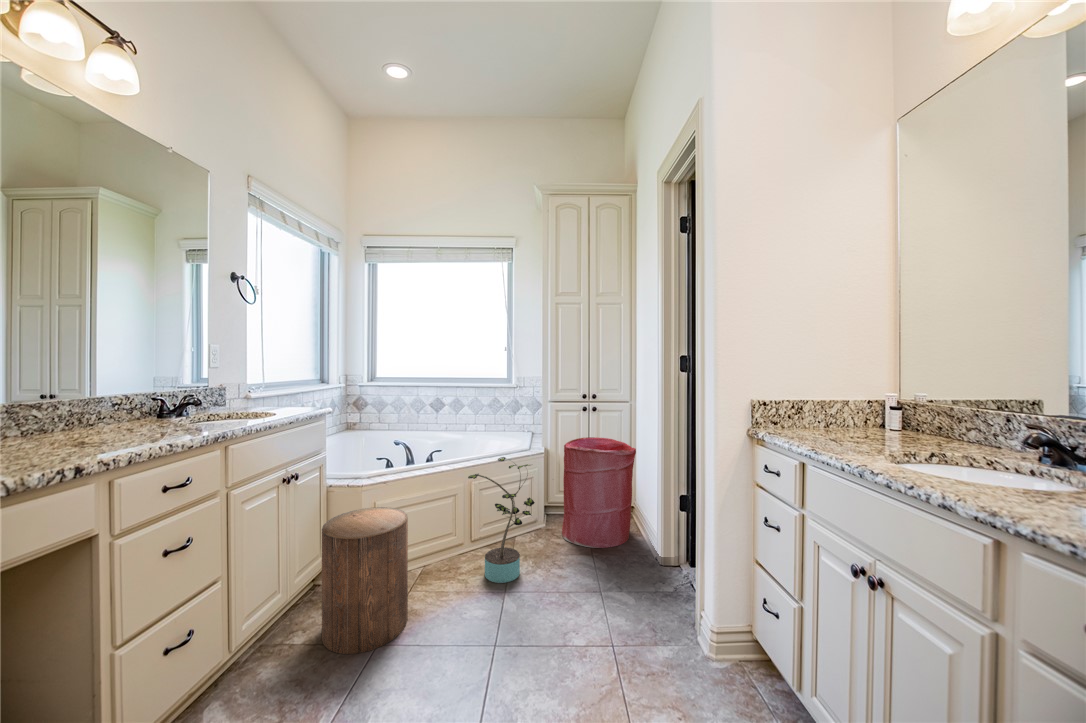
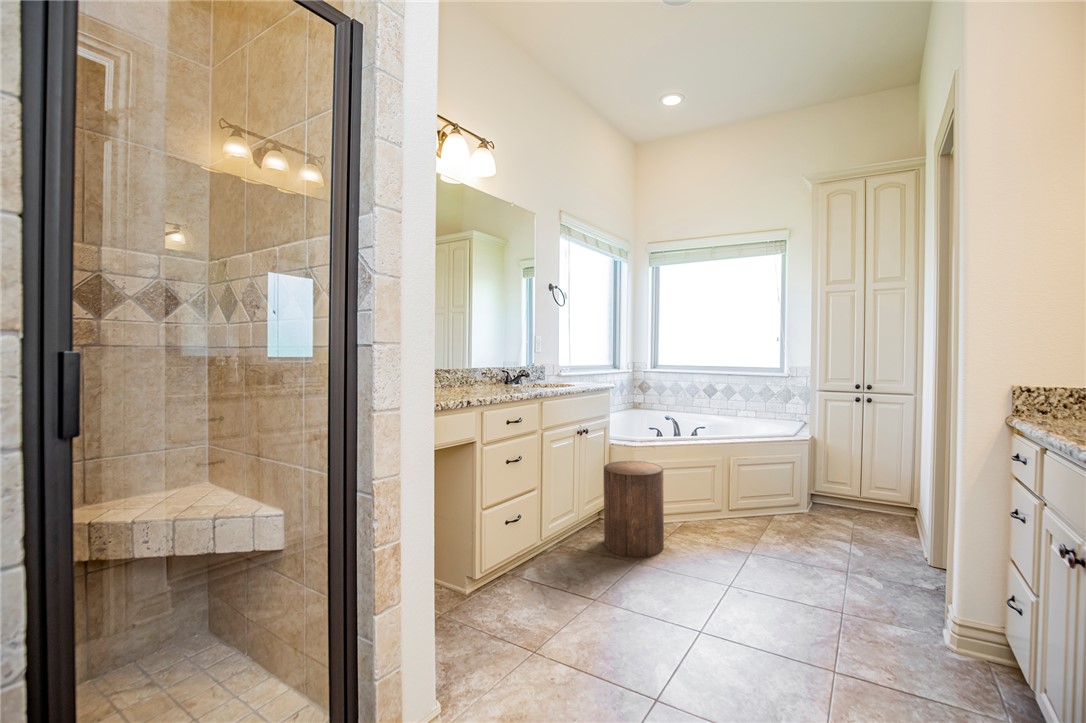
laundry hamper: present [562,437,636,548] -> none [833,432,934,553]
potted plant: present [468,457,535,583] -> none [720,437,786,550]

